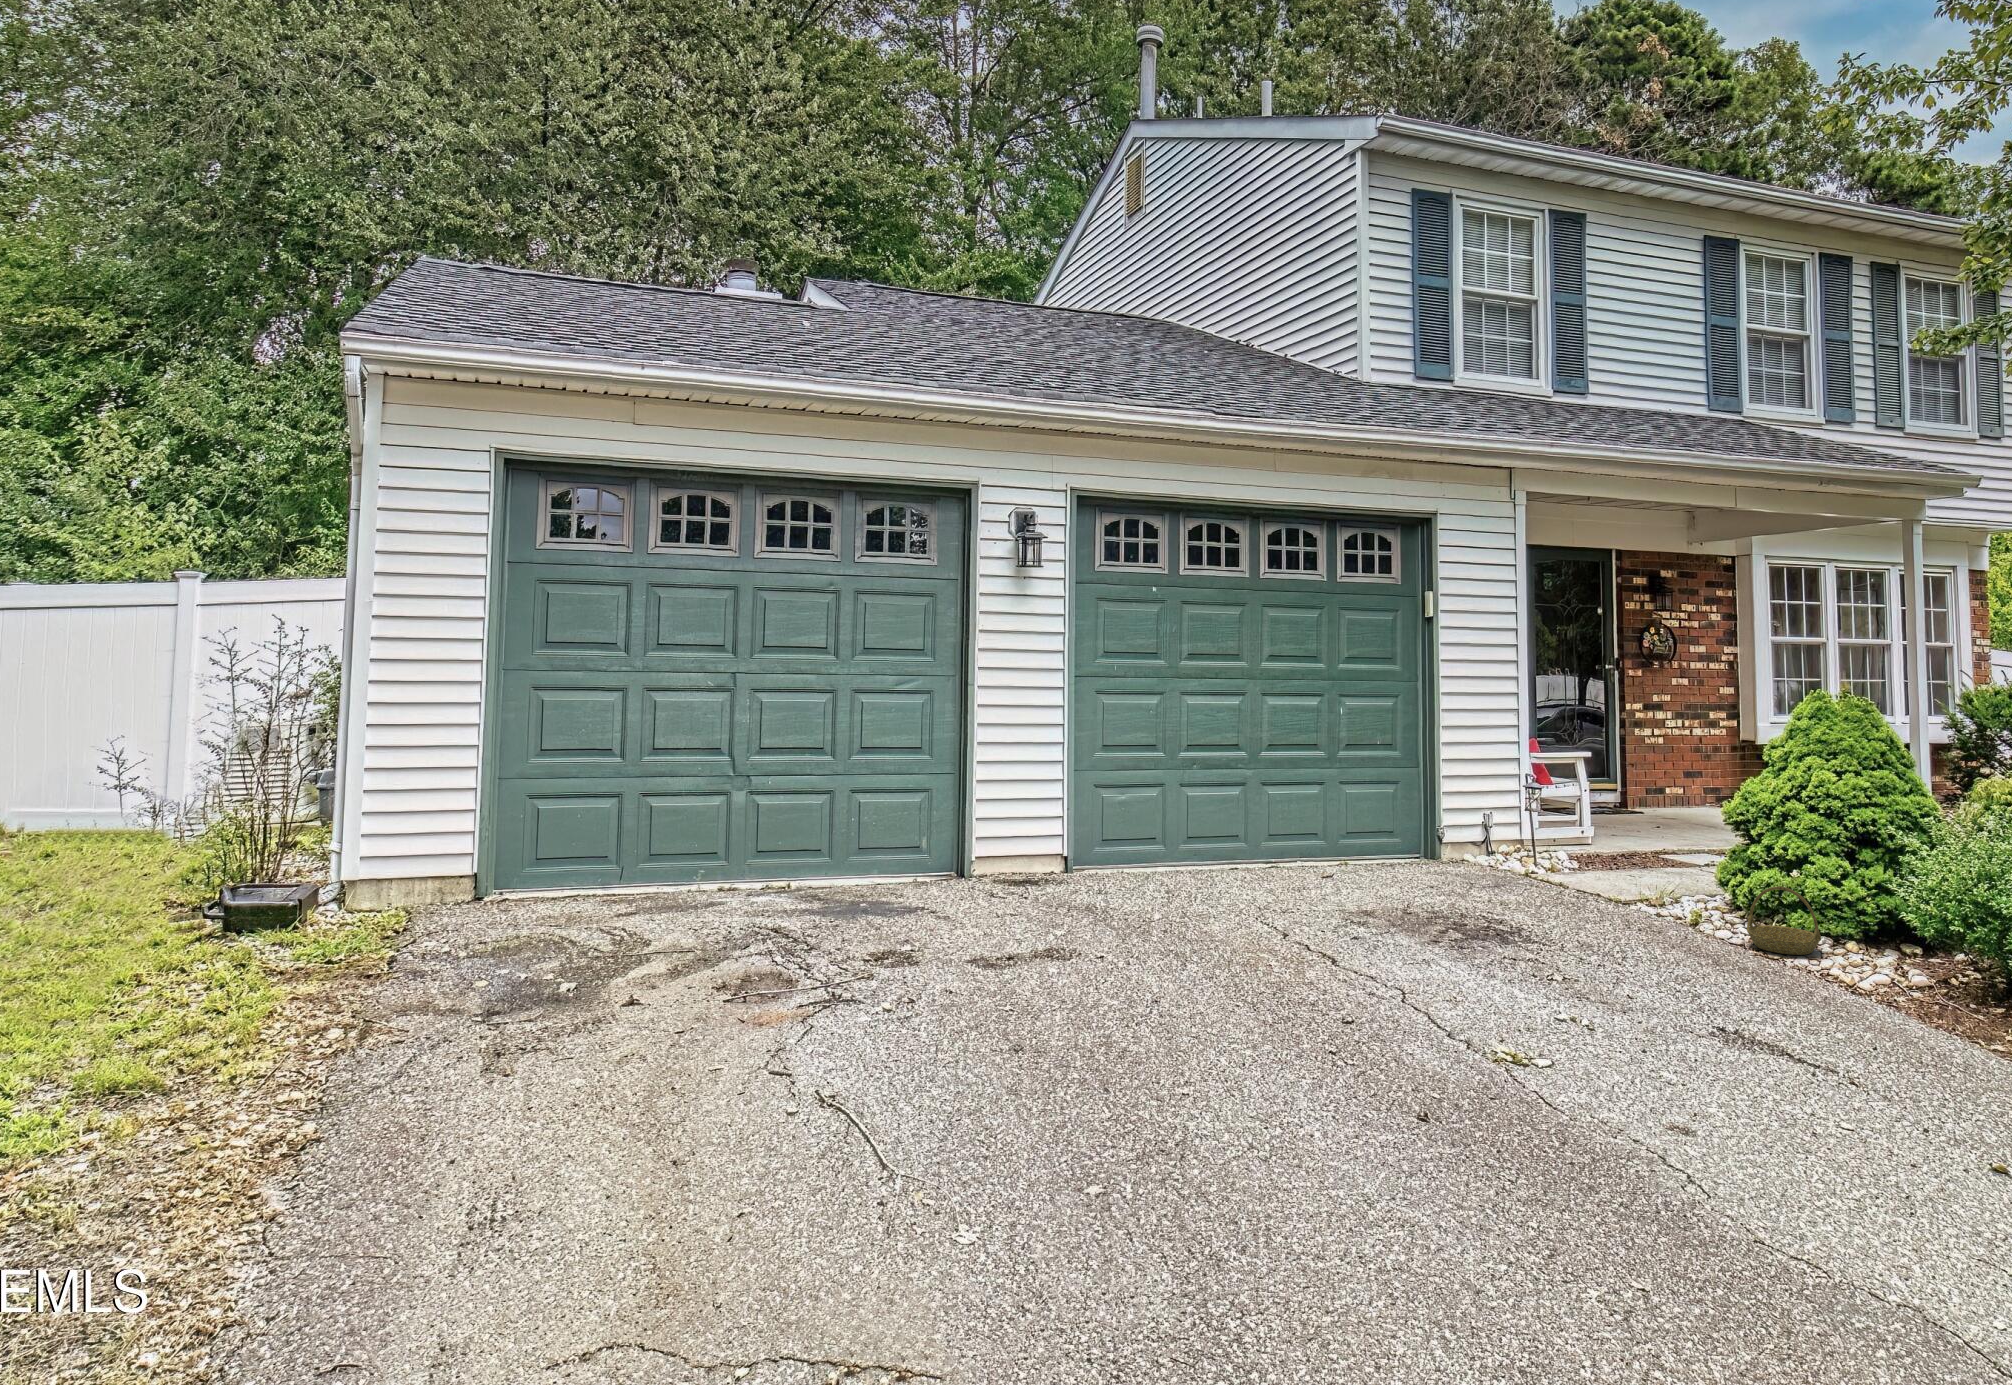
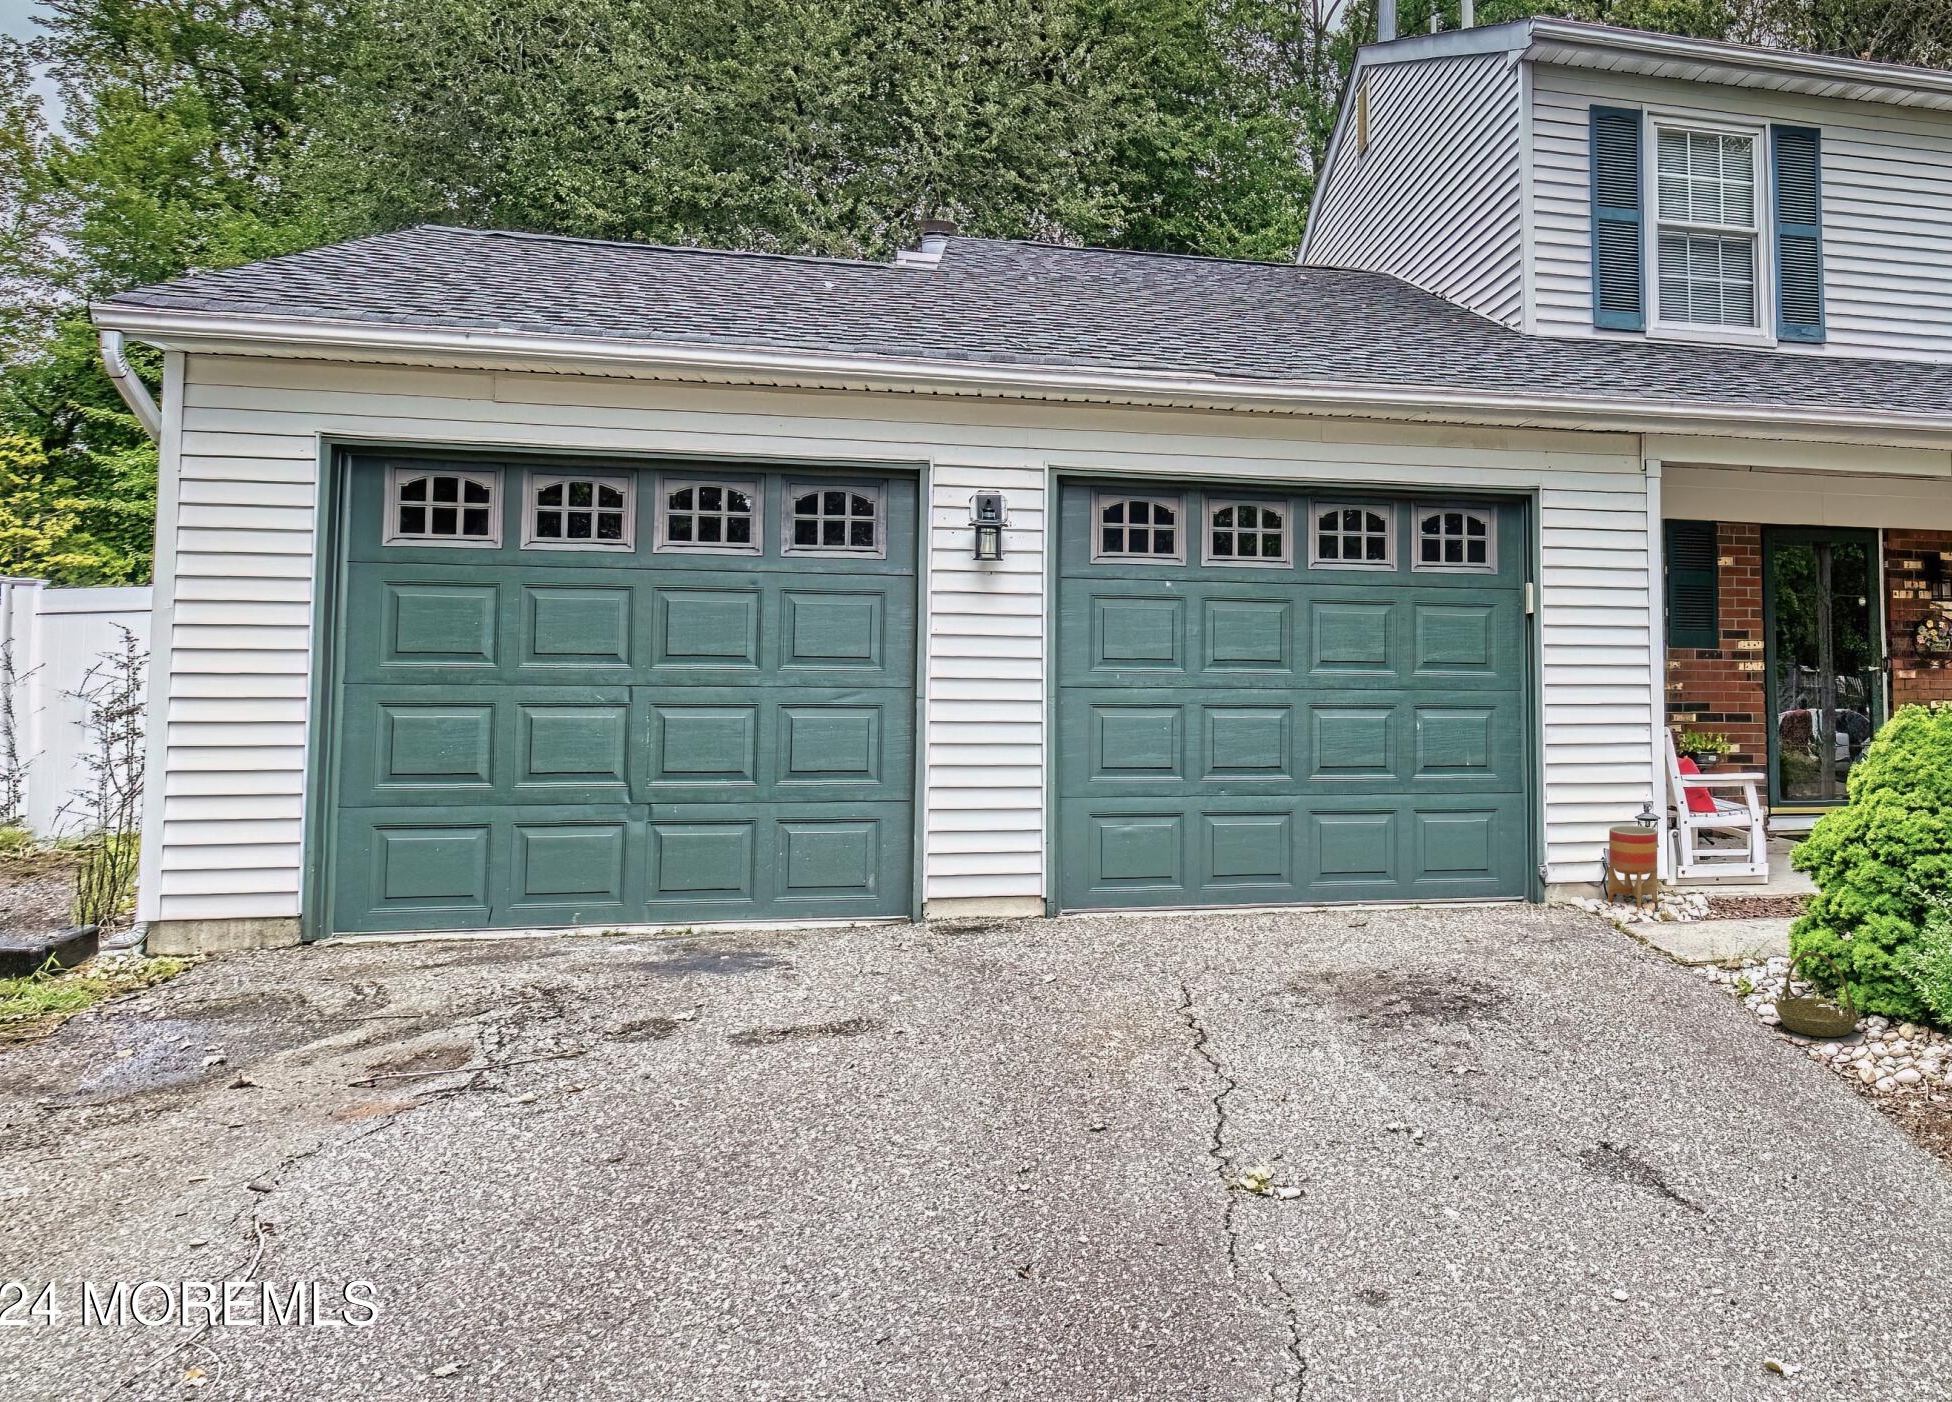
planter: none [1497,795,1538,863] -> present [1608,826,1658,907]

